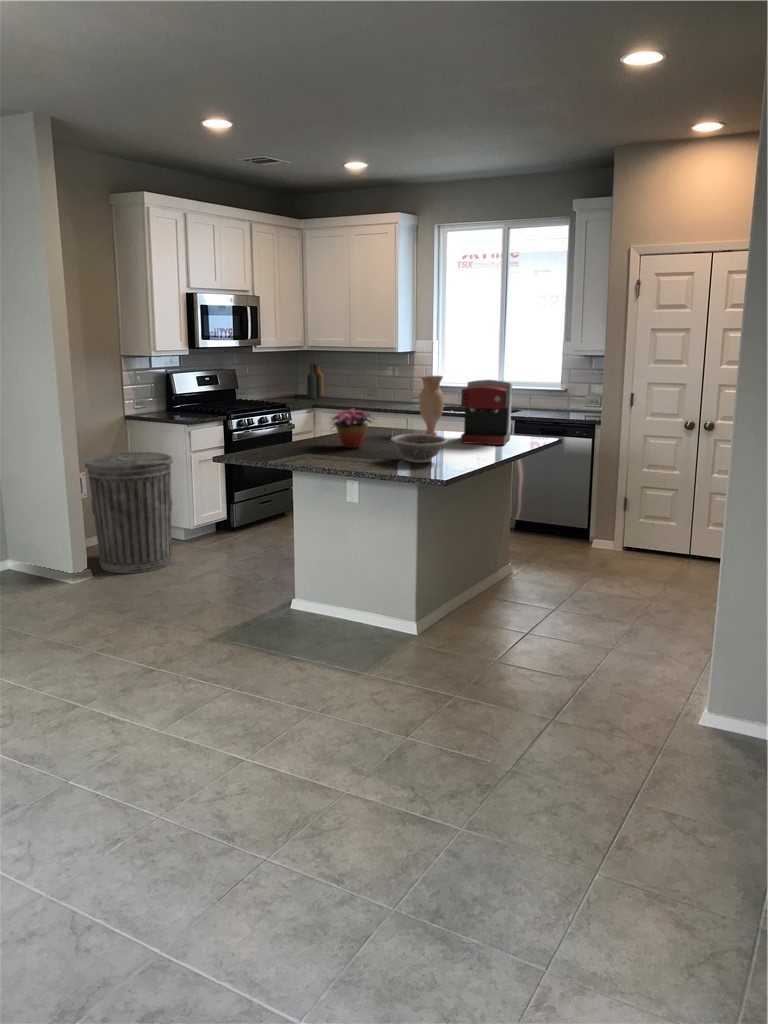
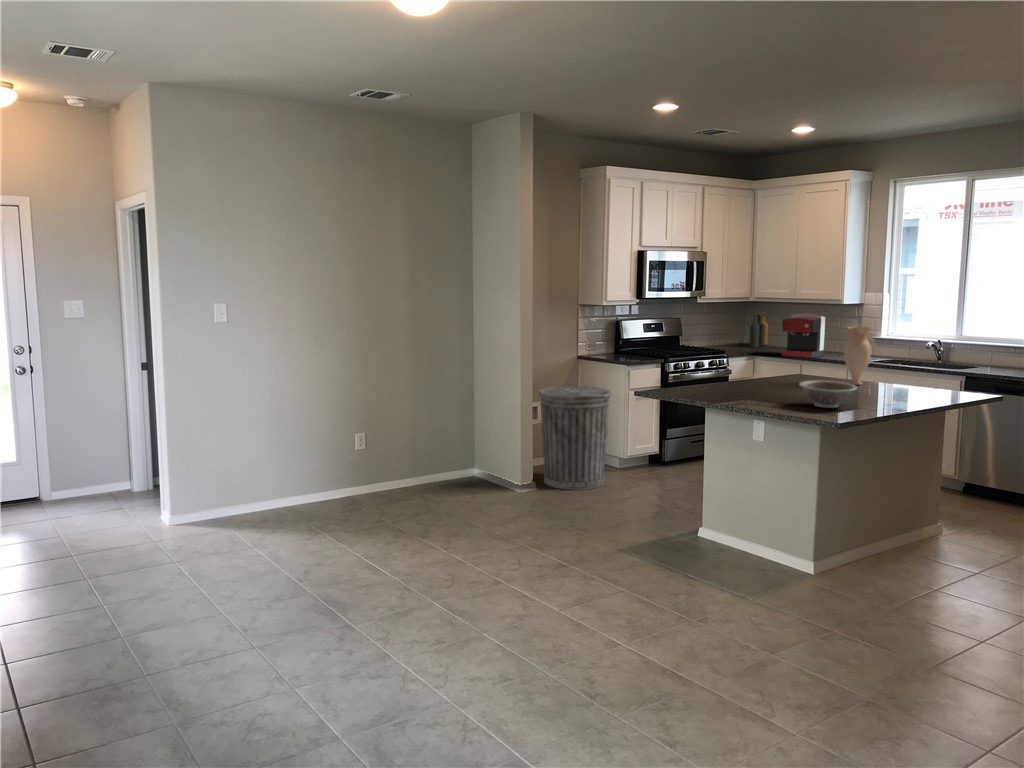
coffee maker: present [461,380,512,445] -> present [782,313,825,358]
flower arrangement: present [331,409,372,448] -> none [742,354,798,391]

